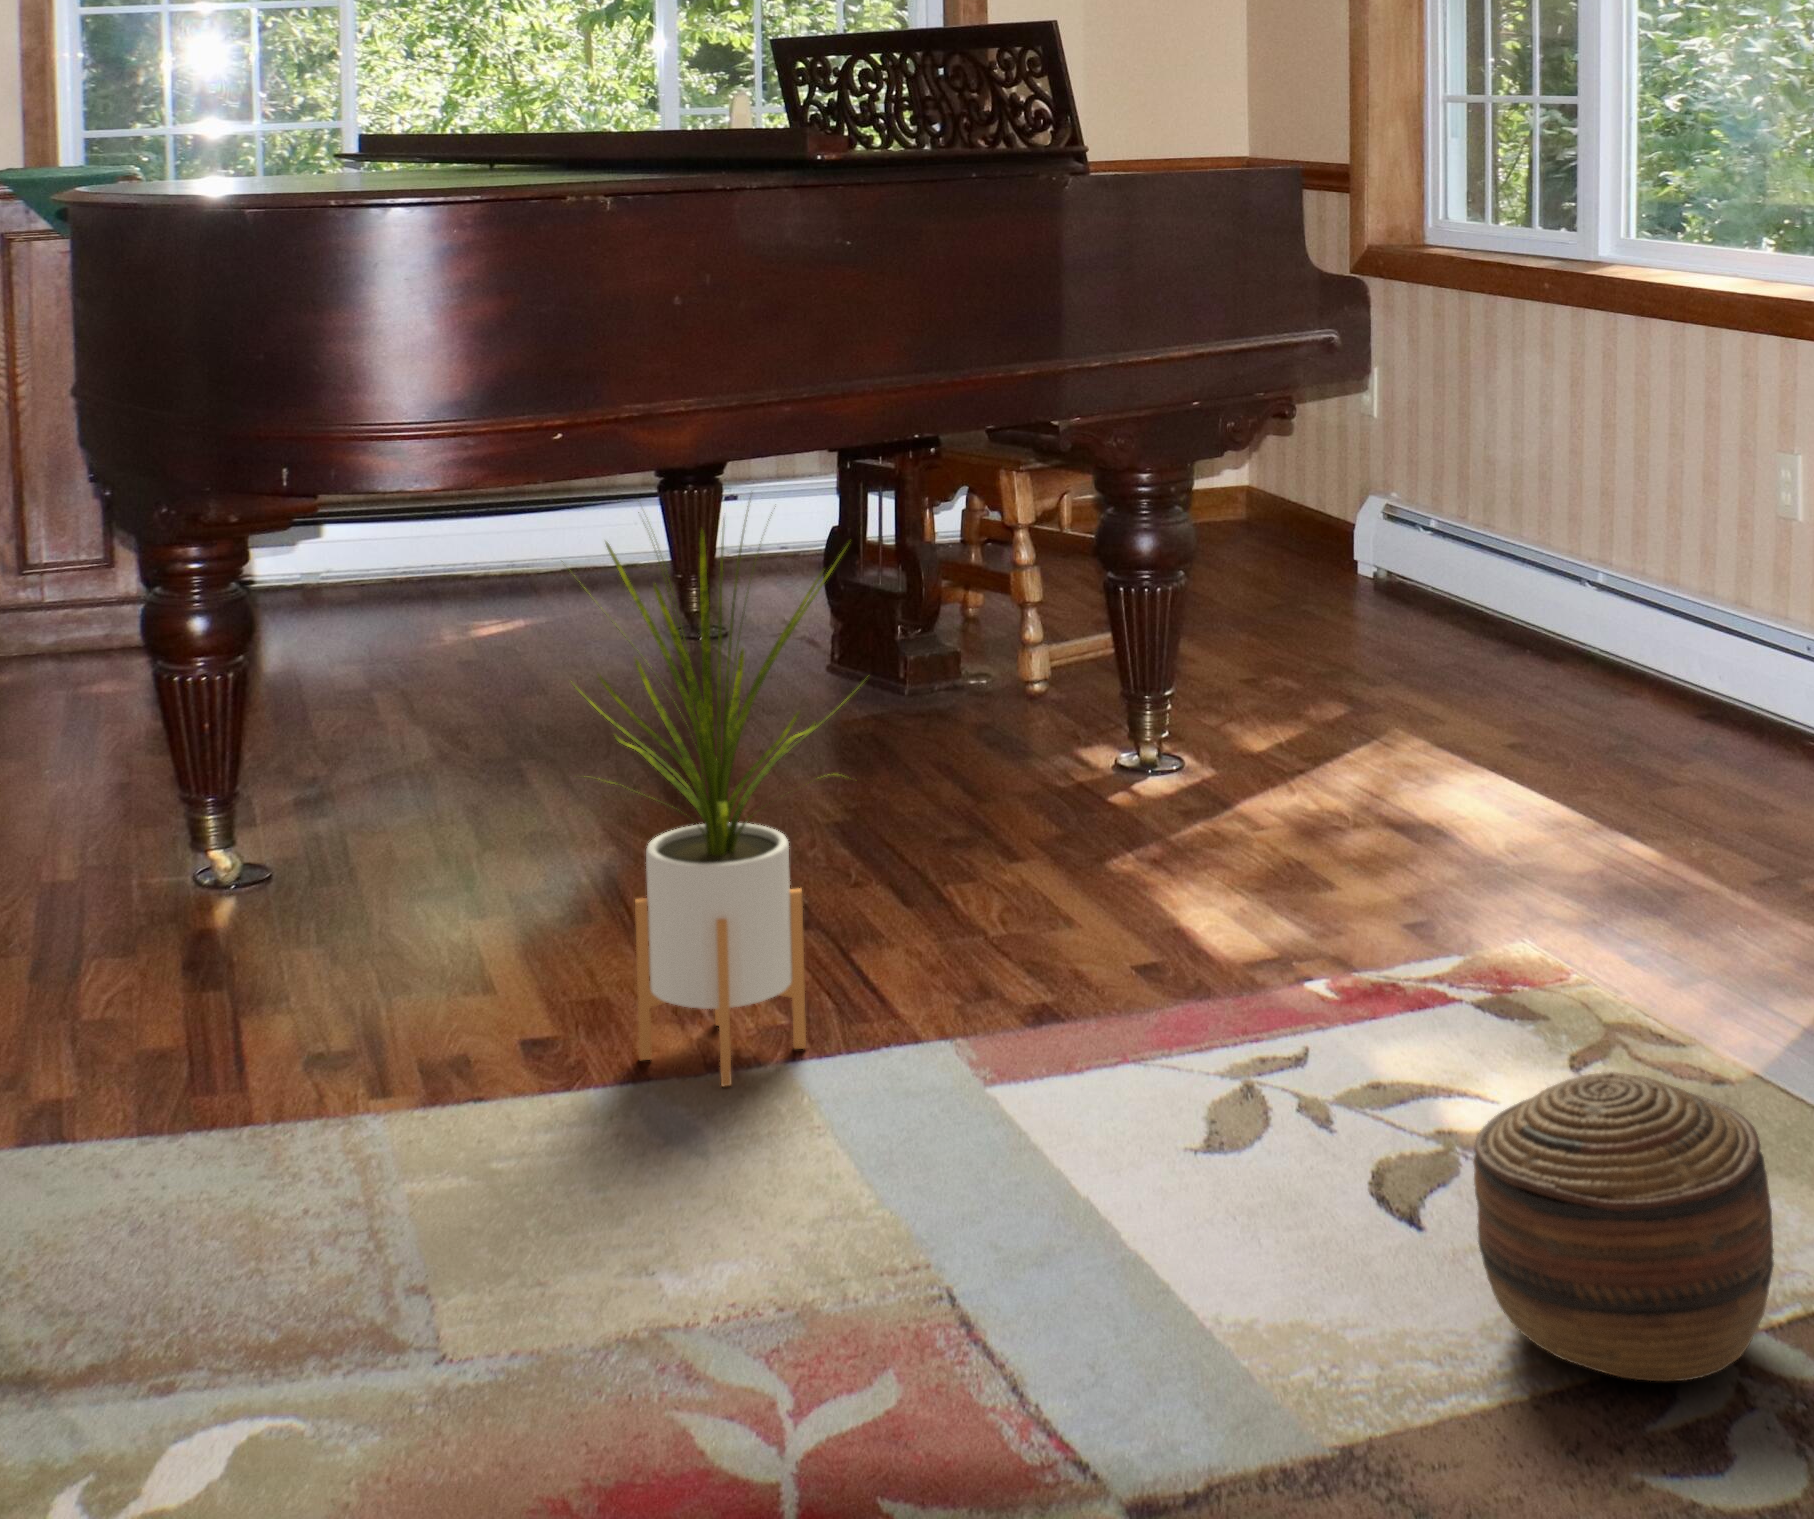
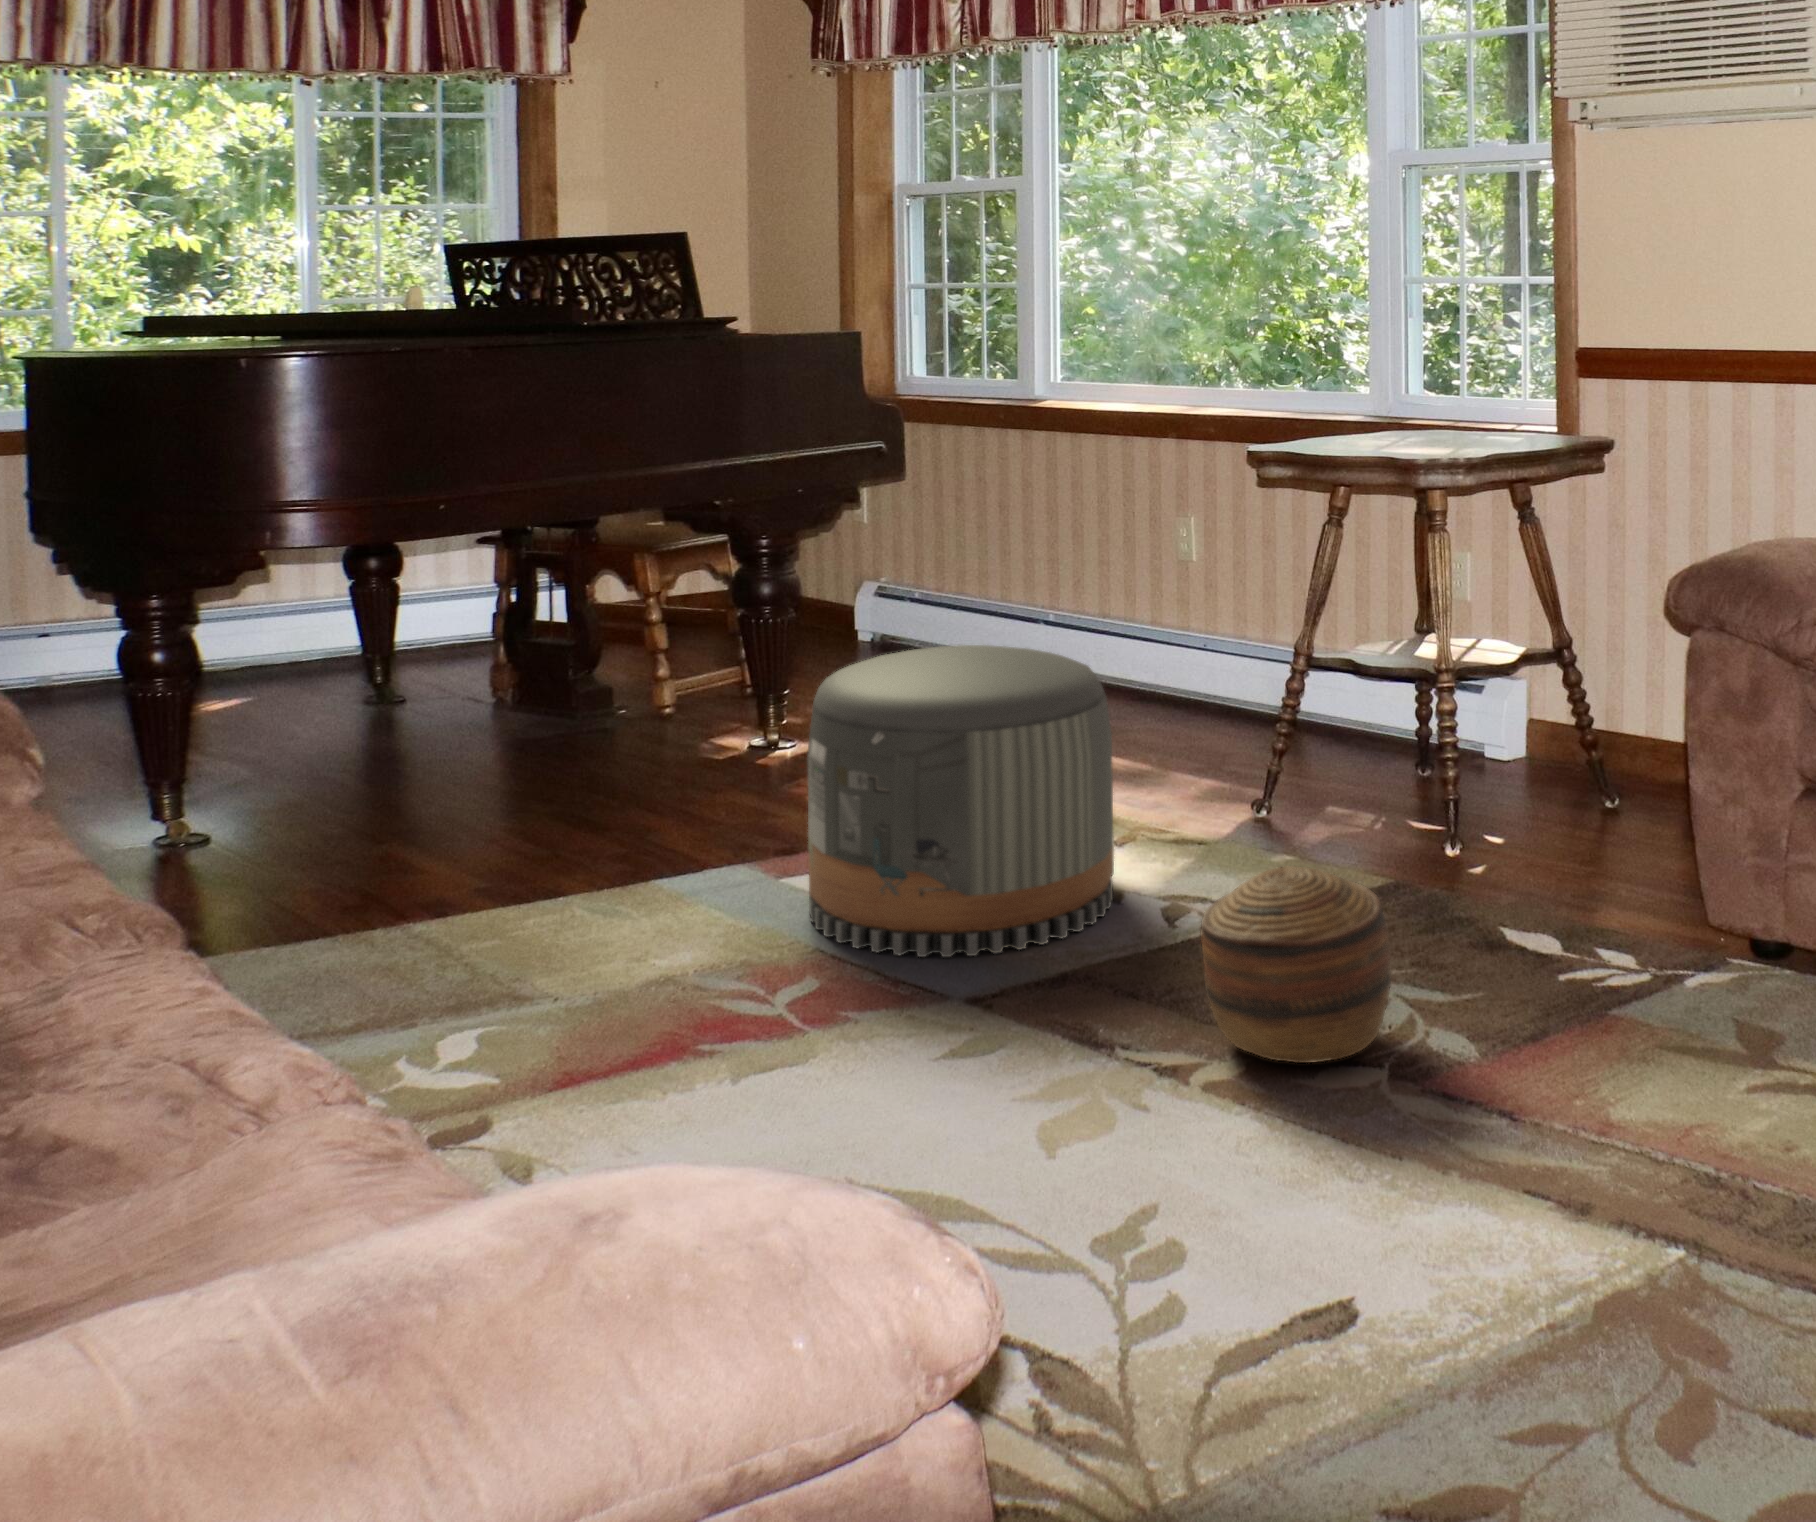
house plant: present [573,510,853,1087] -> none [438,539,688,1010]
pouf: none [1054,658,1486,1103] -> present [808,645,1114,957]

